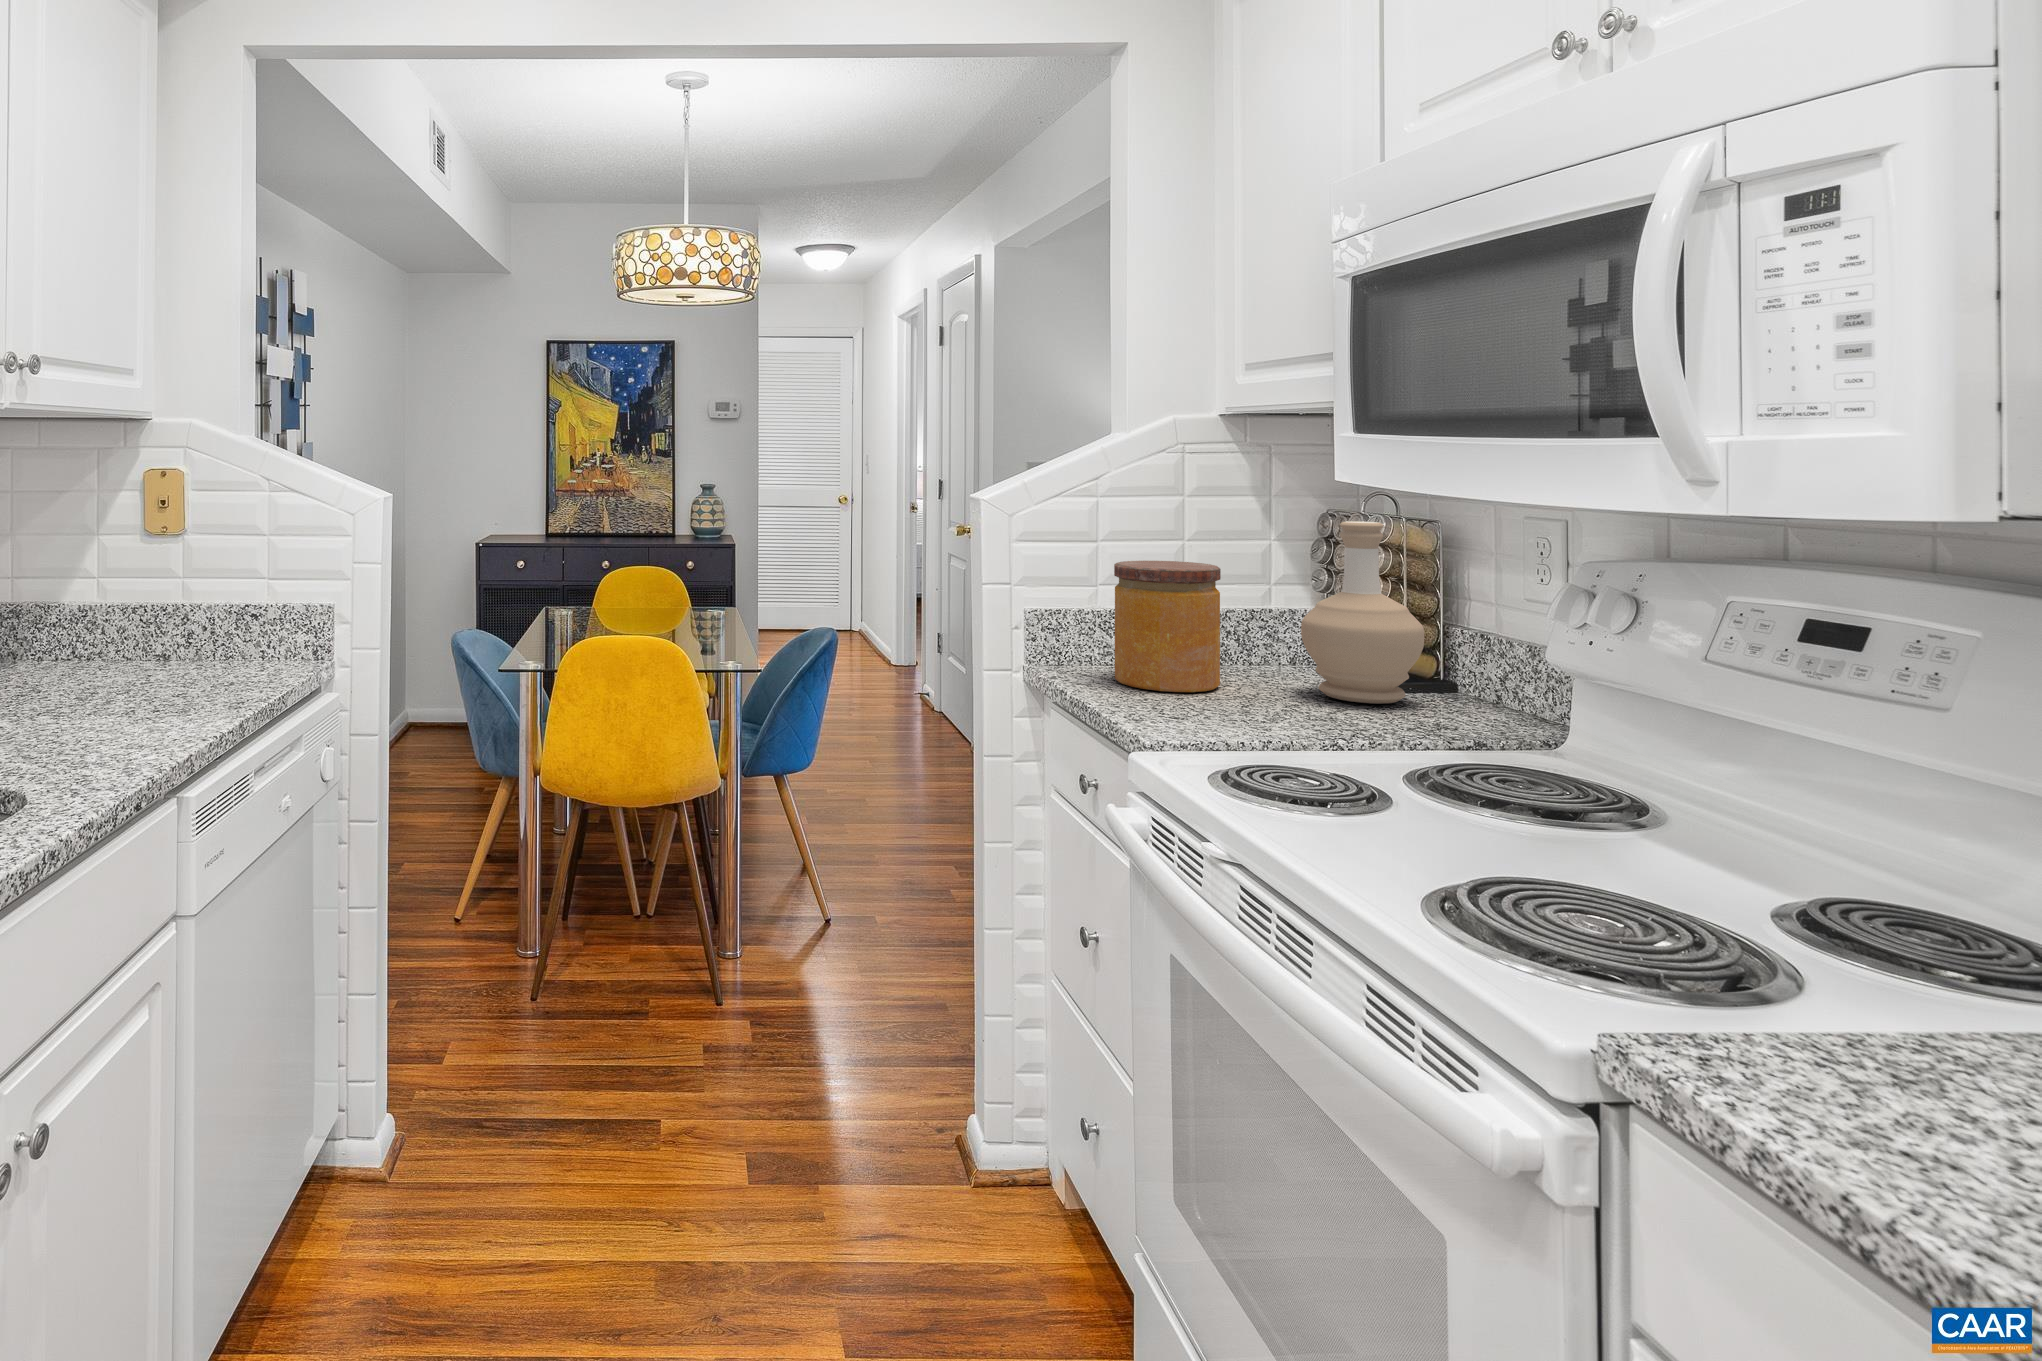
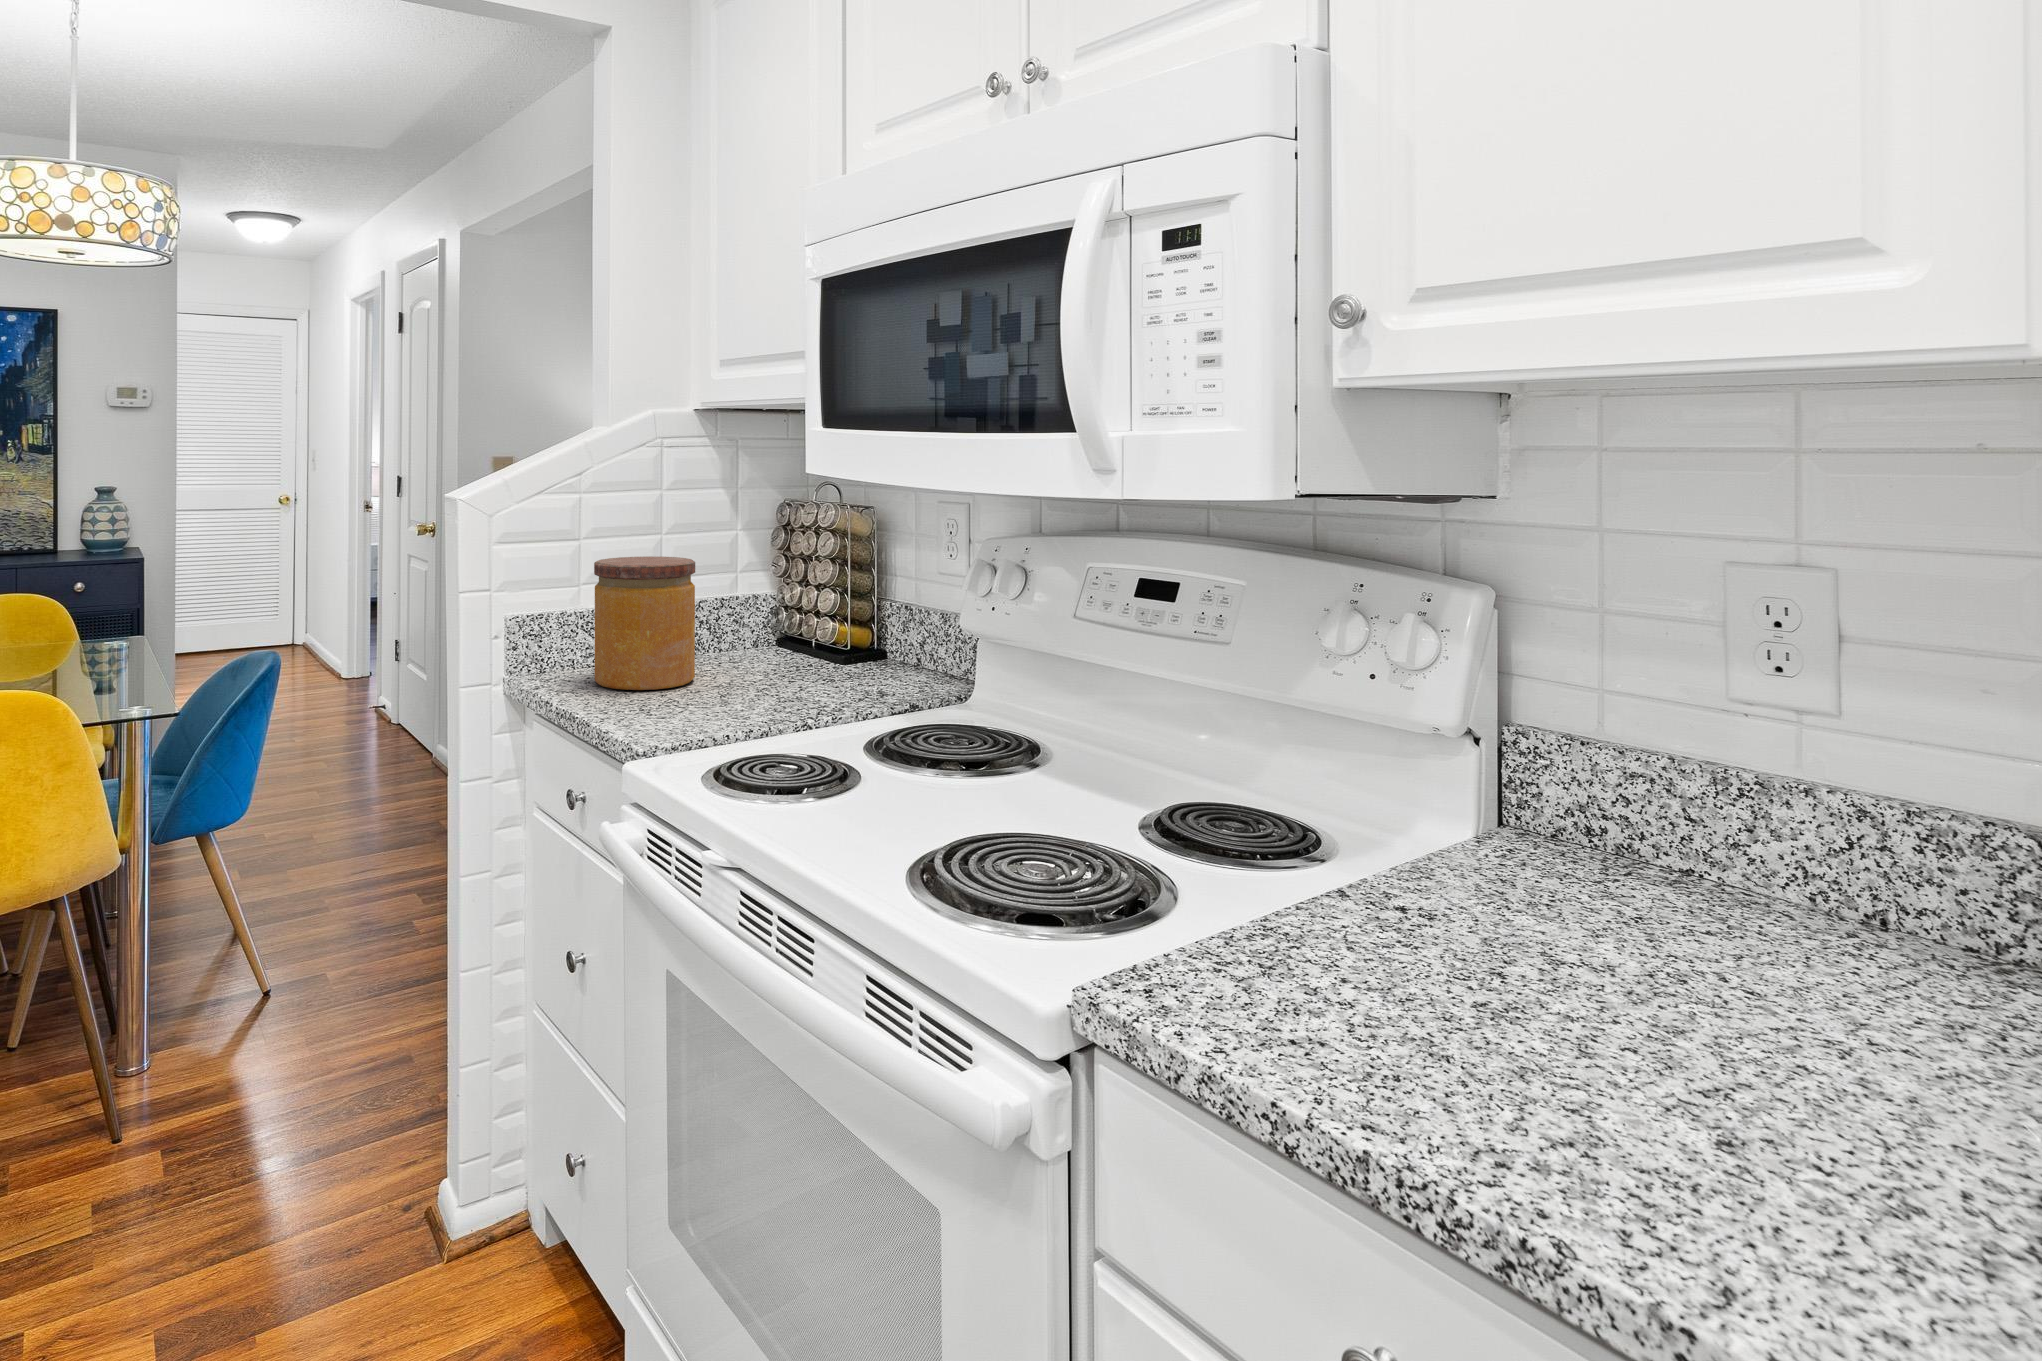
bottle: present [1301,521,1424,704] -> none [766,511,866,681]

